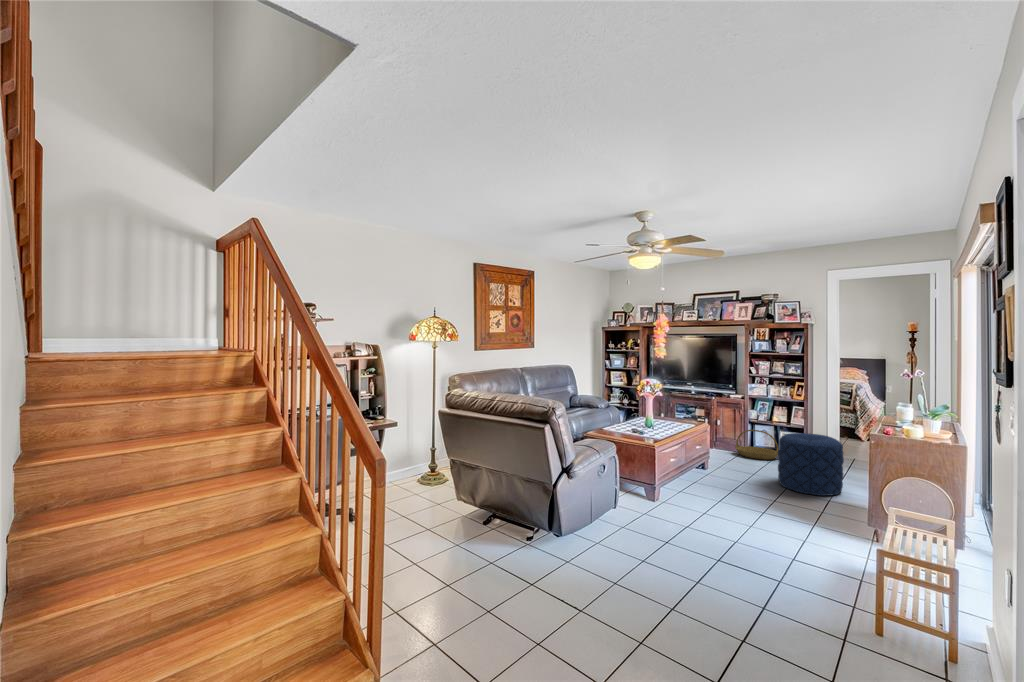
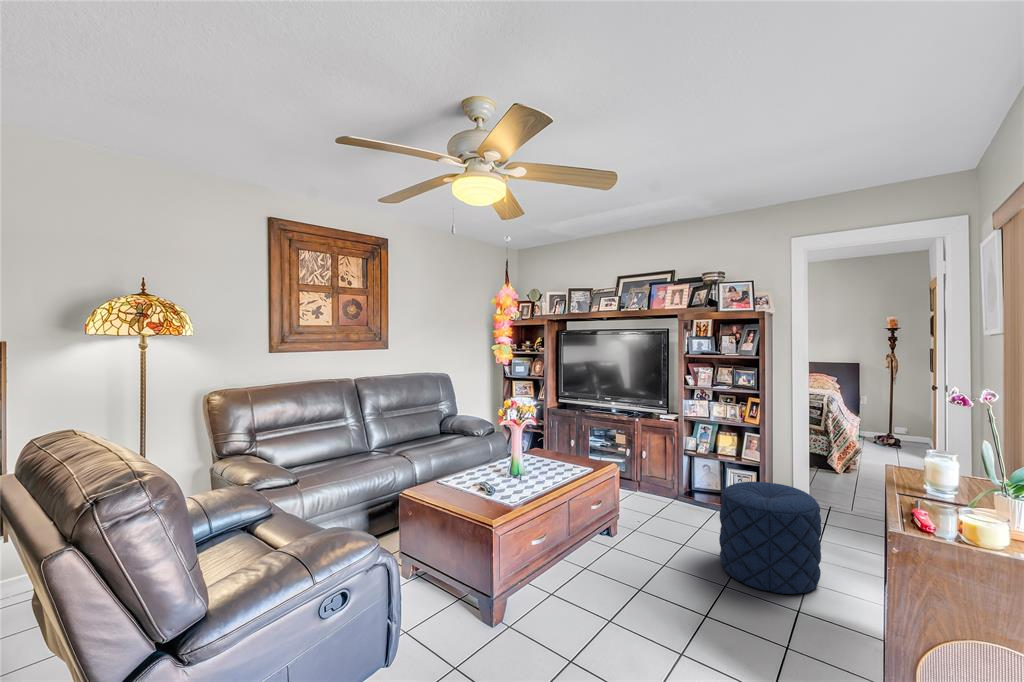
basket: present [735,430,779,460] -> none [665,467,726,512]

